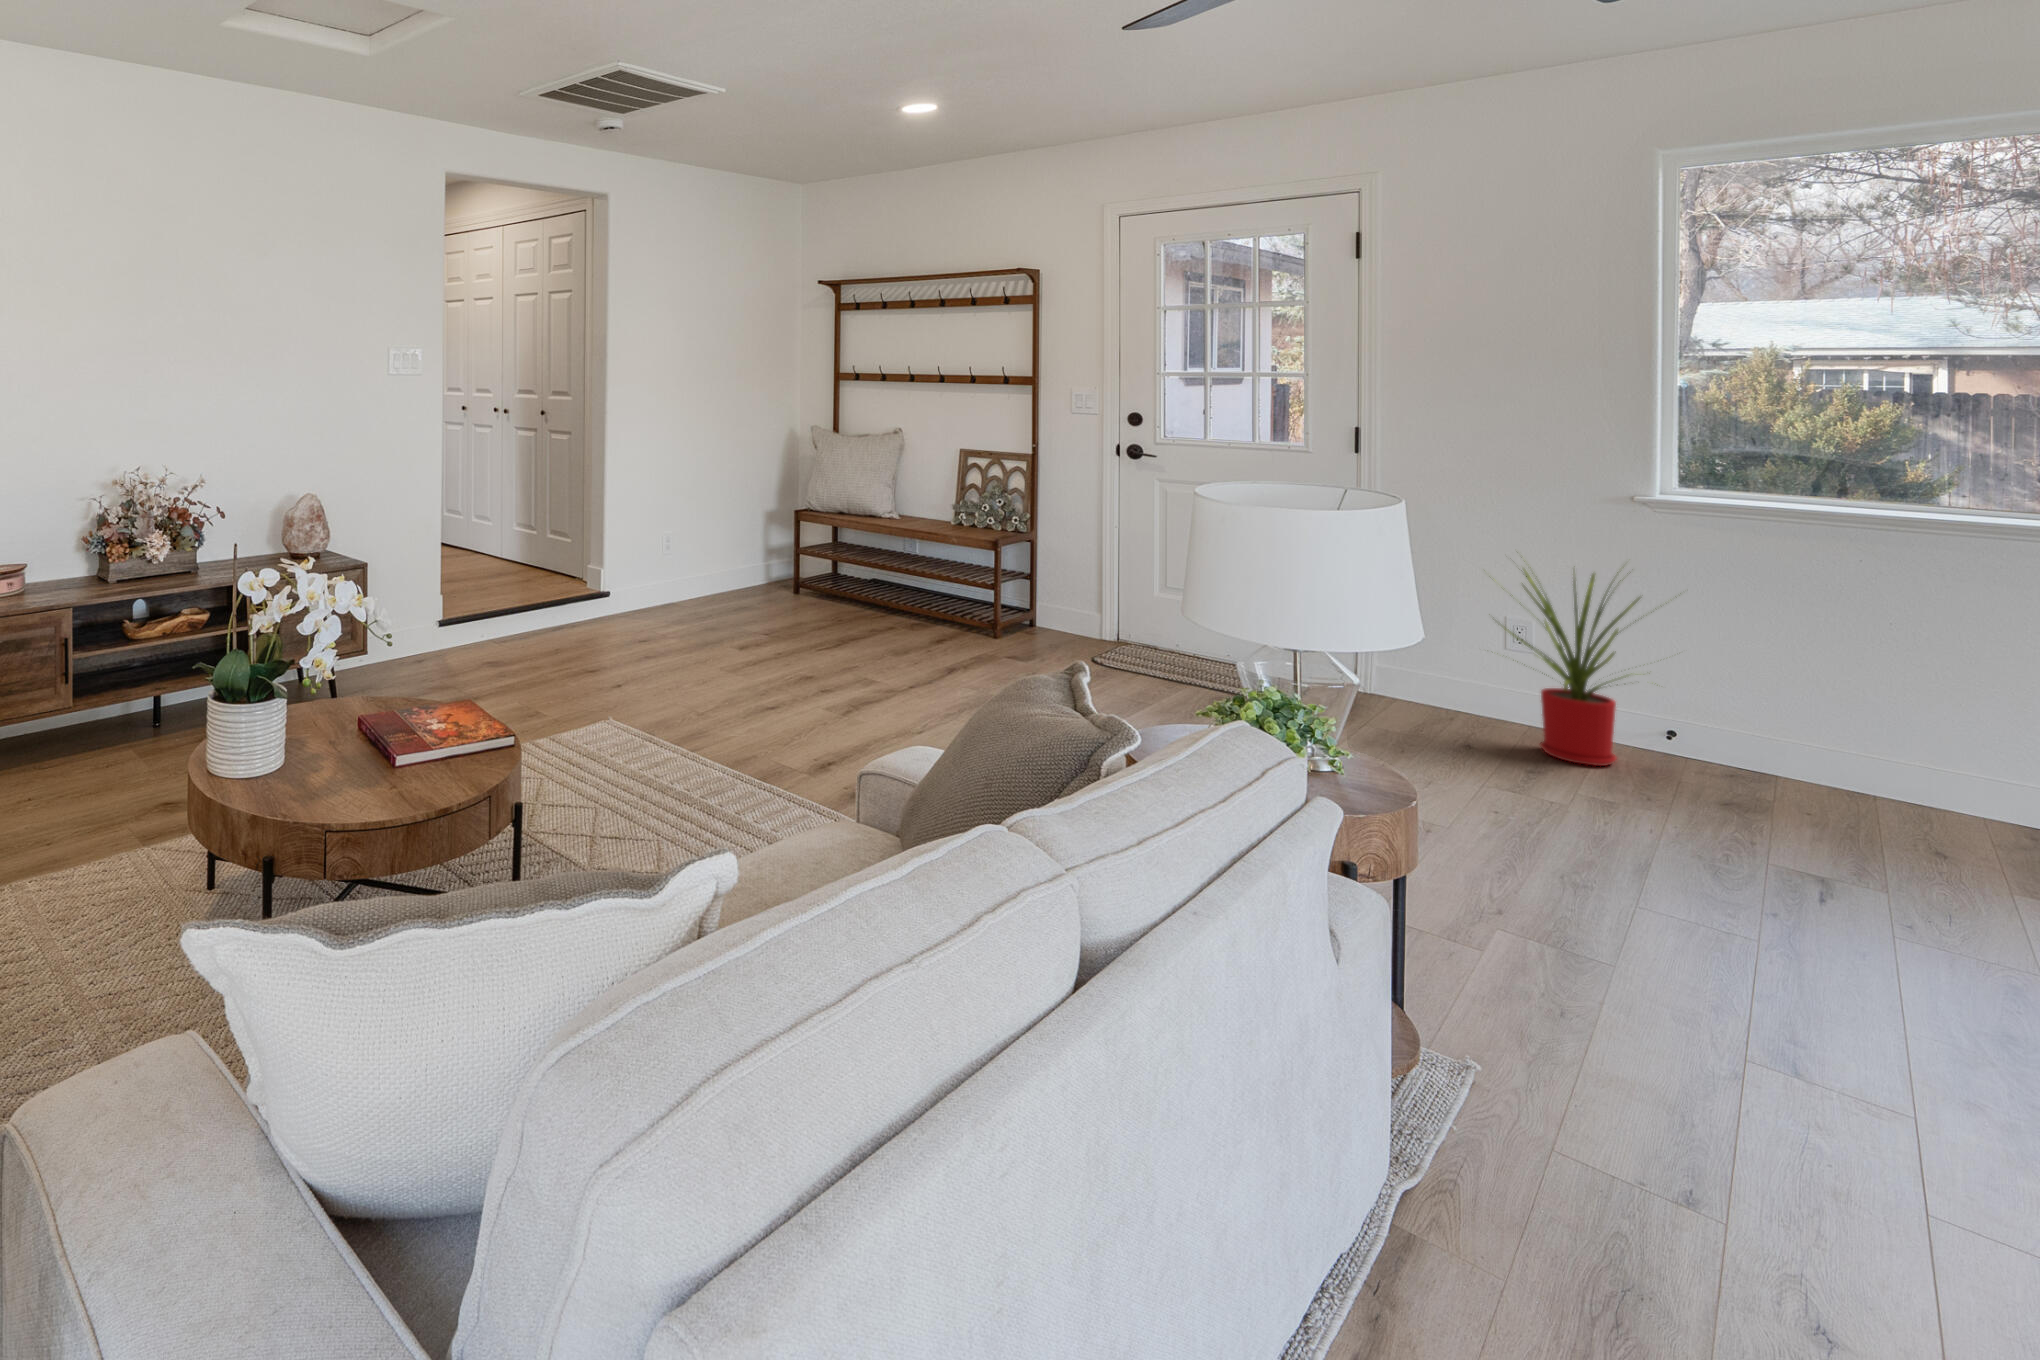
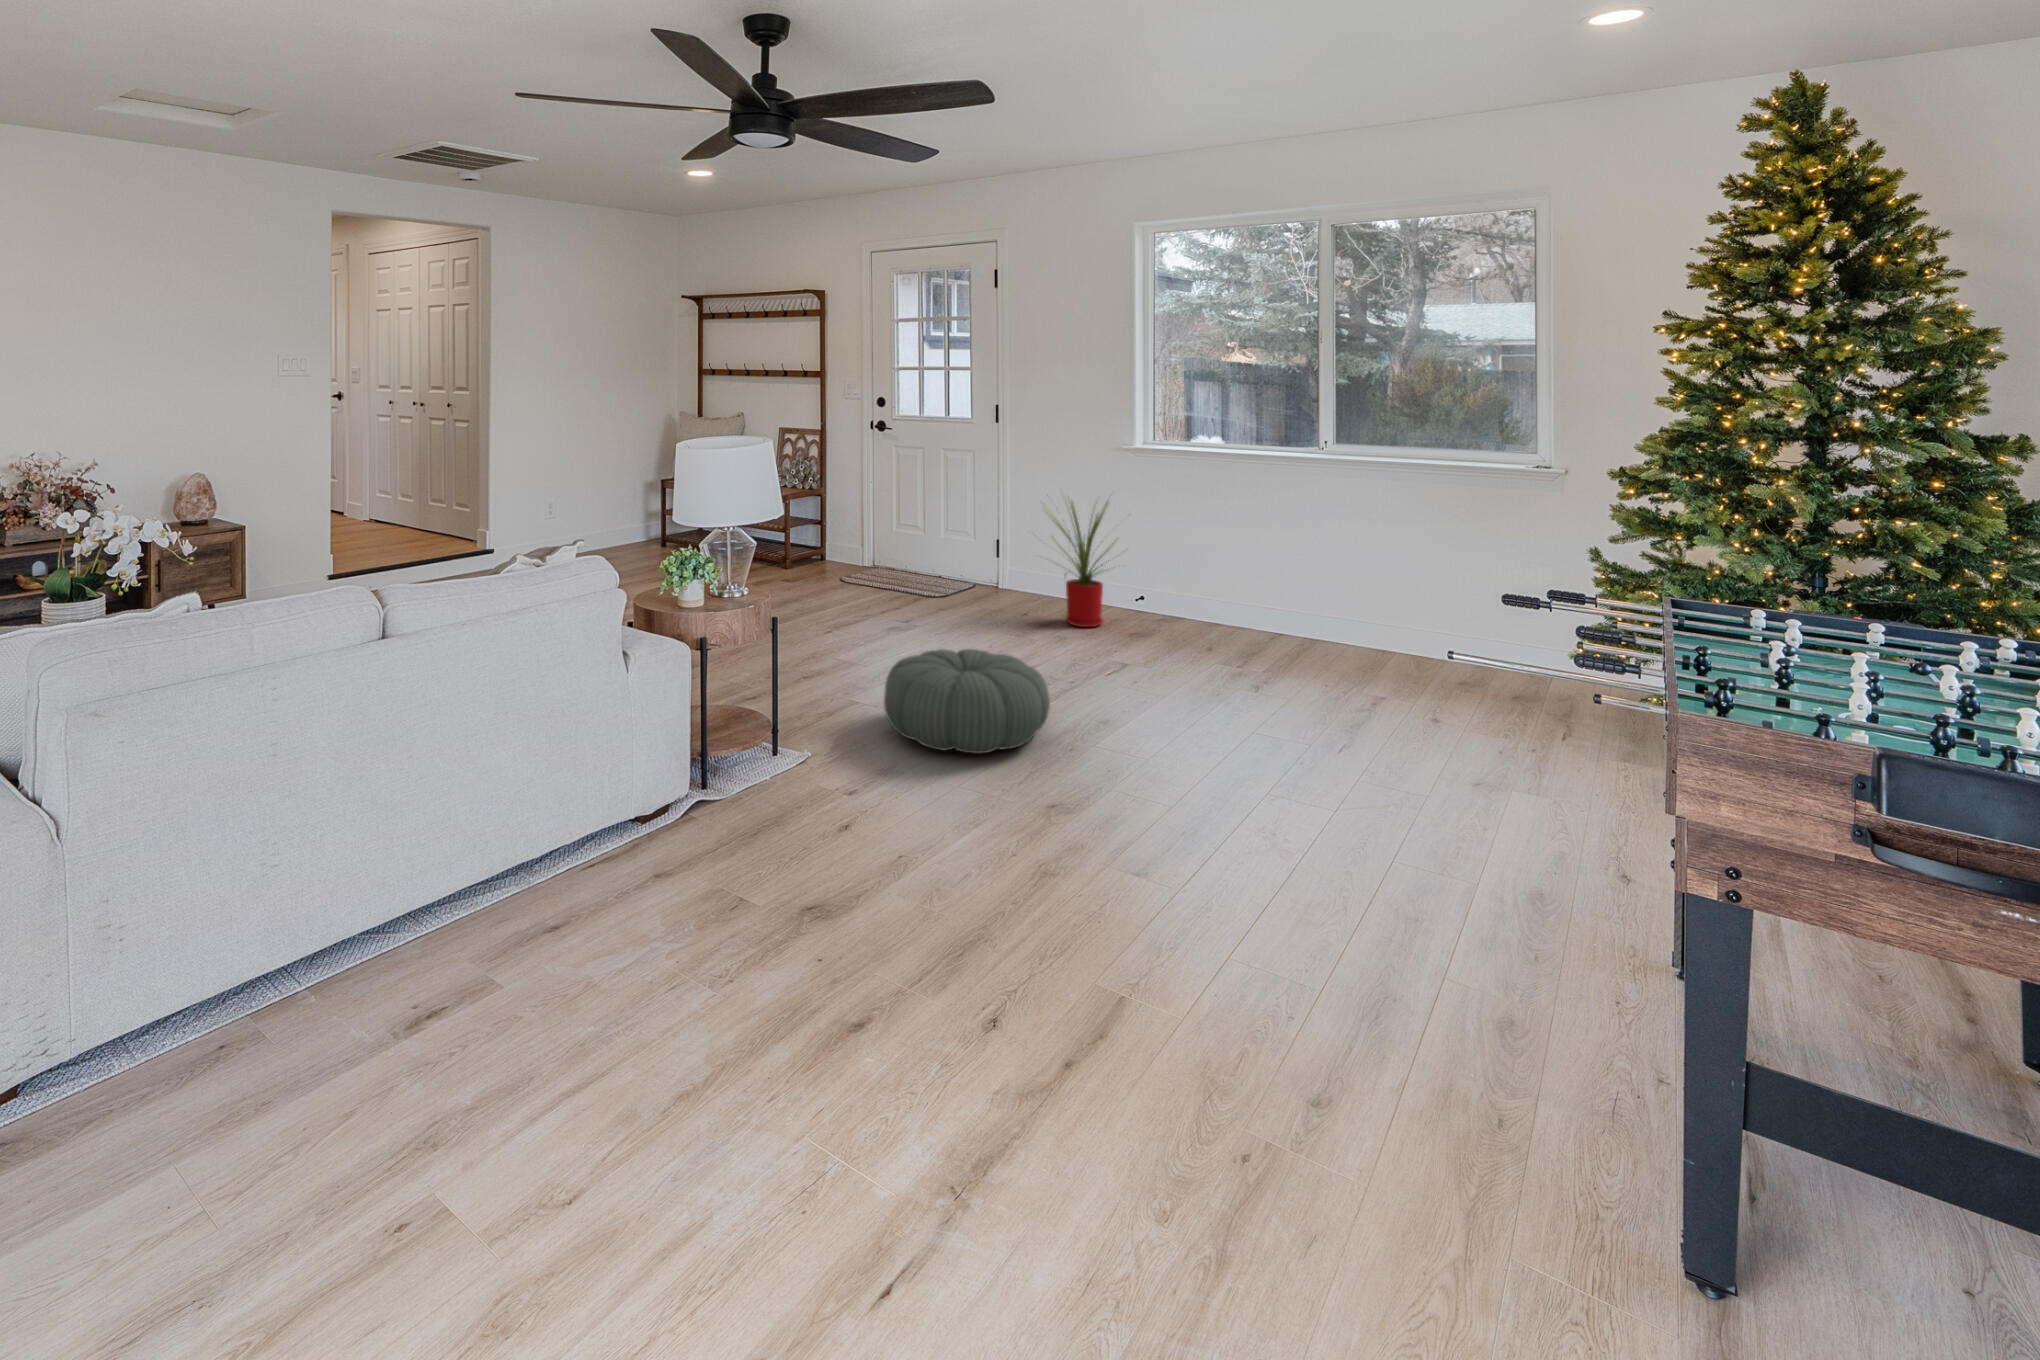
pouf: none [1493,833,1913,1064] -> present [884,649,1050,753]

